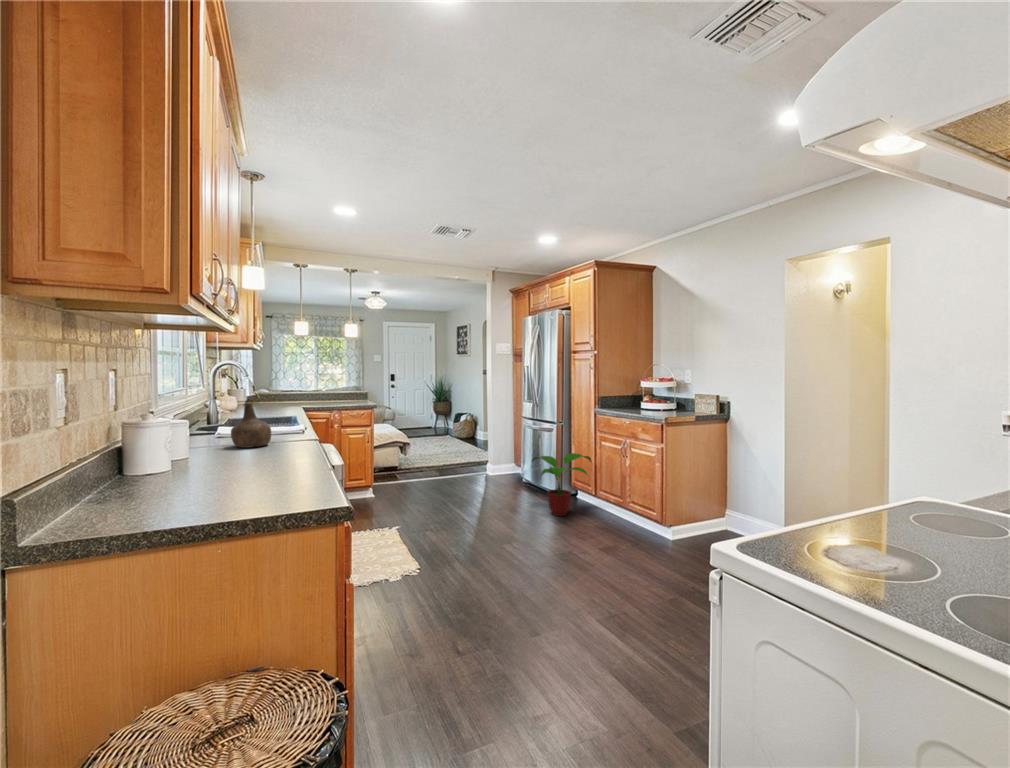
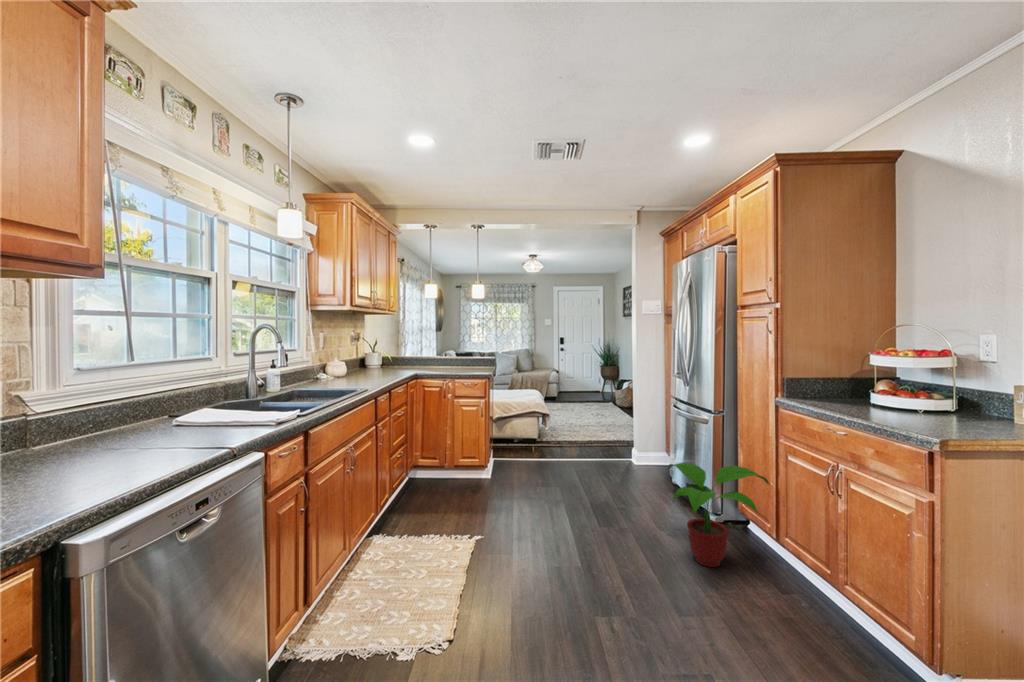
bottle: present [231,403,271,448] -> none [73,394,150,465]

